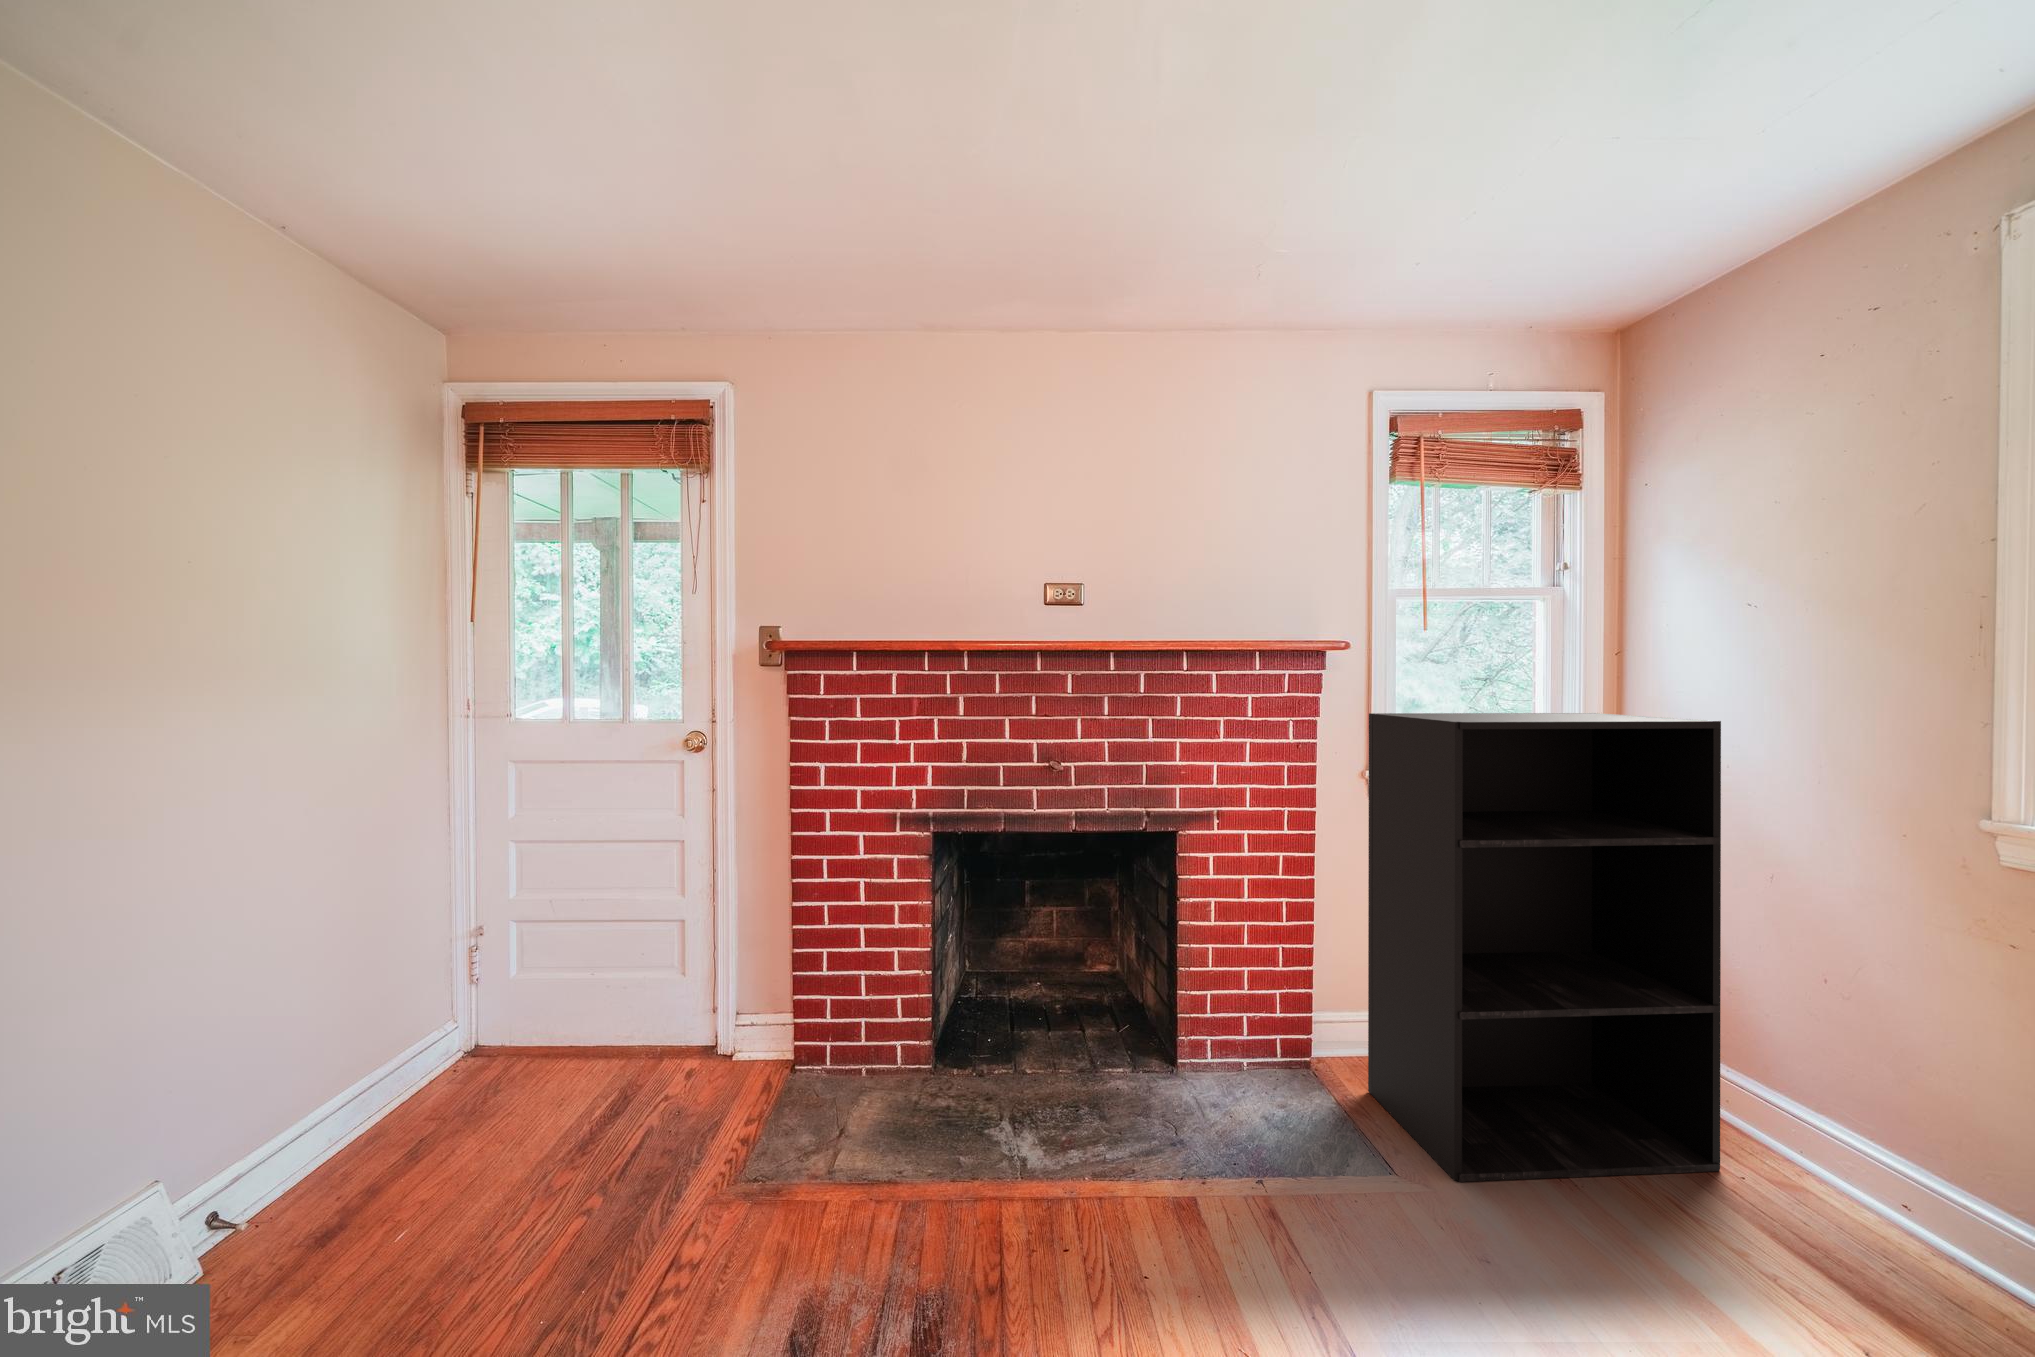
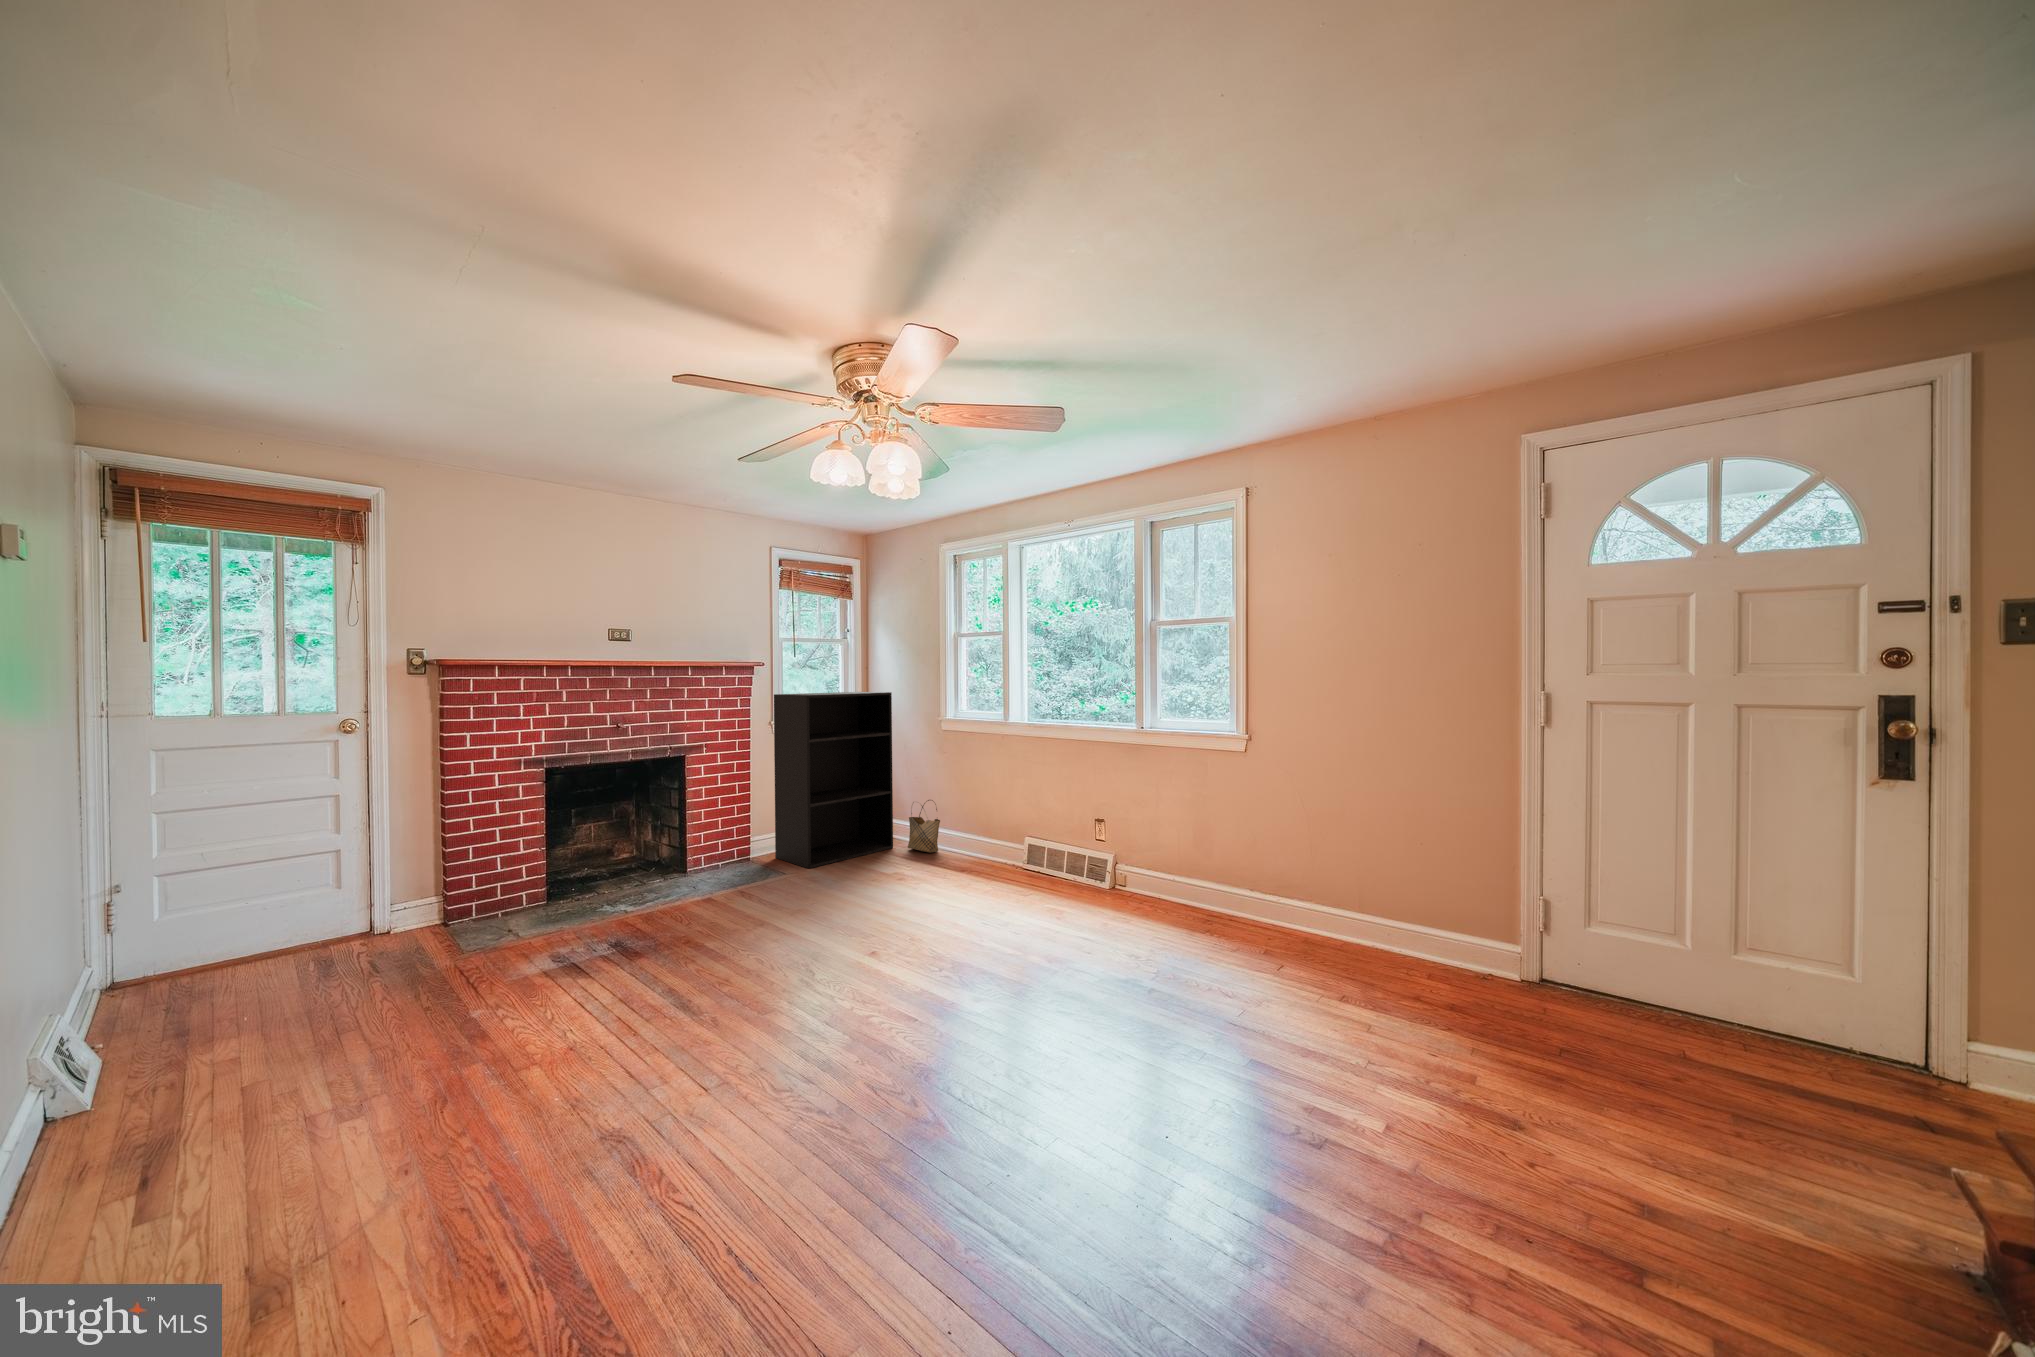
woven basket: none [1784,1071,1950,1270] -> present [908,800,940,852]

